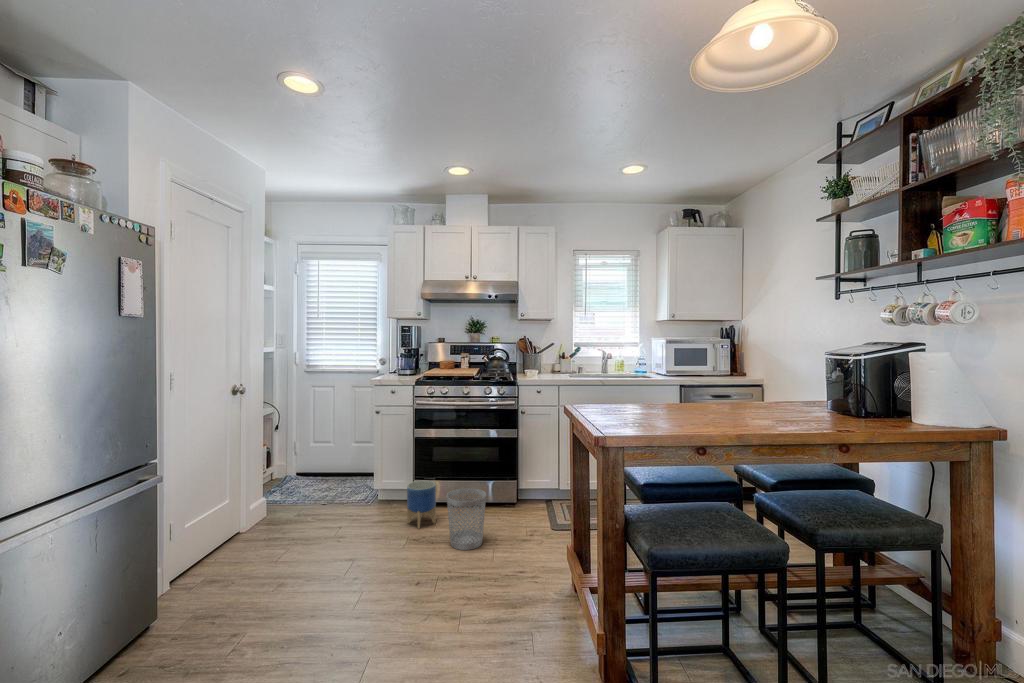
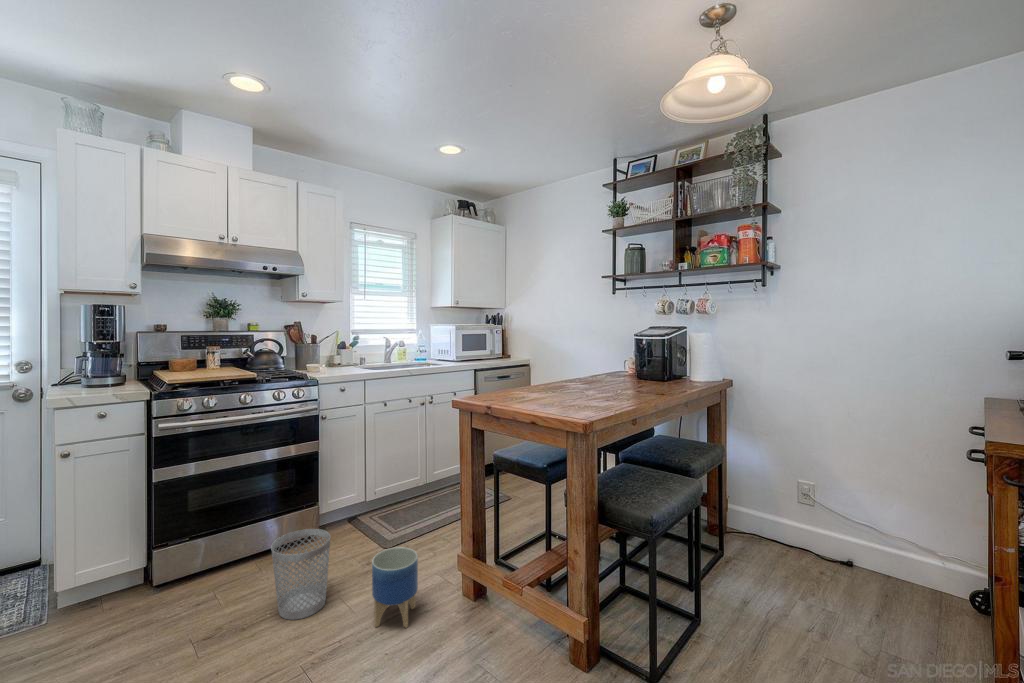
planter: present [407,480,436,529] -> present [372,547,418,628]

